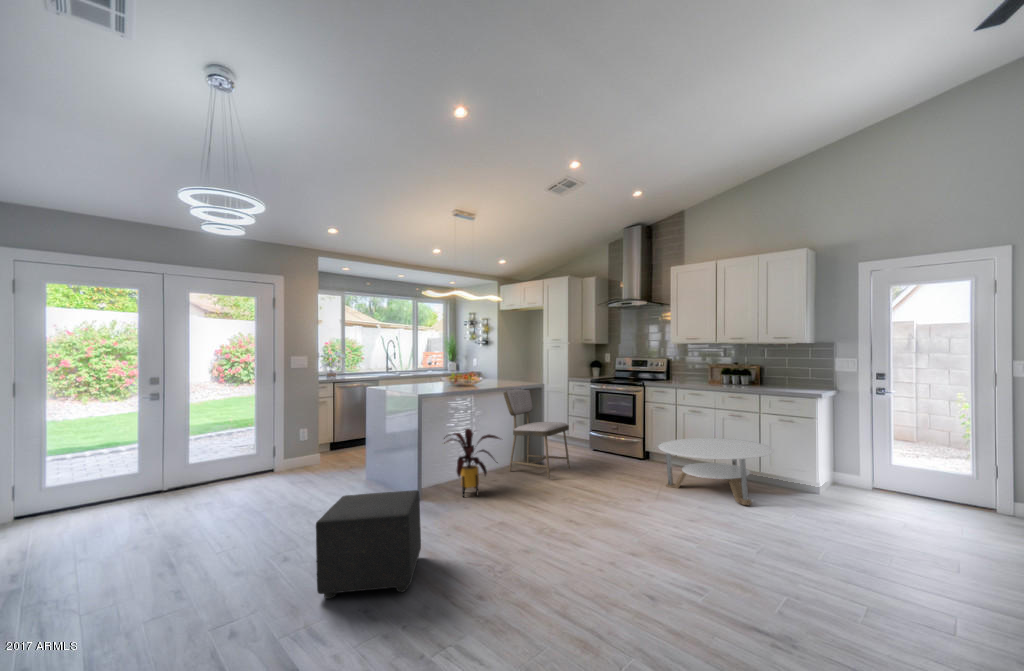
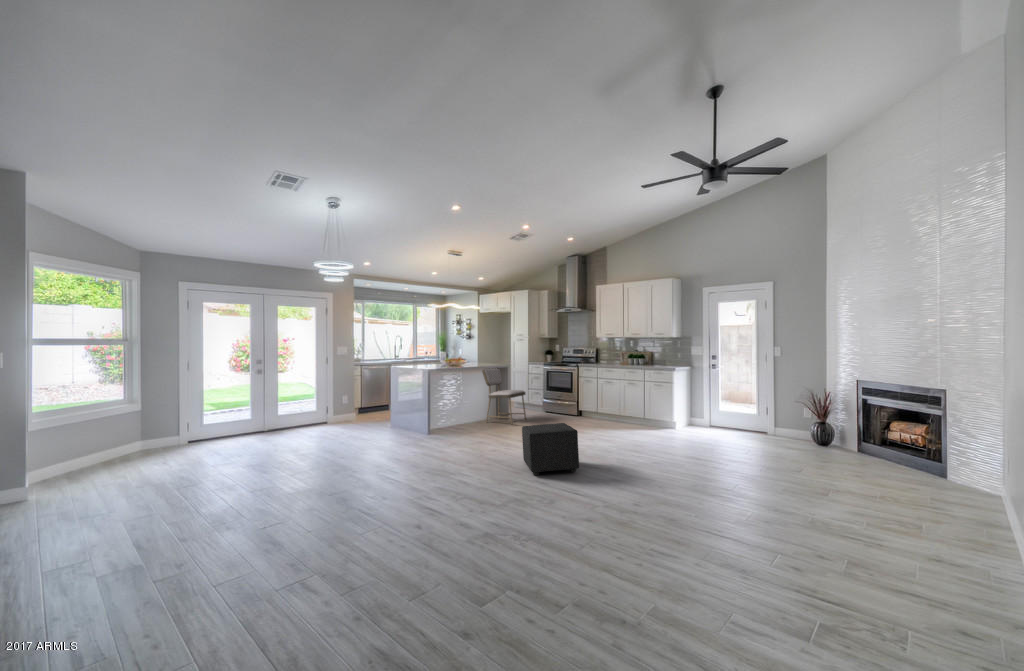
house plant: present [444,428,500,496] -> none [443,392,482,434]
round table: present [659,438,774,505] -> none [581,399,648,434]
ottoman: present [316,490,421,599] -> present [522,423,579,476]

